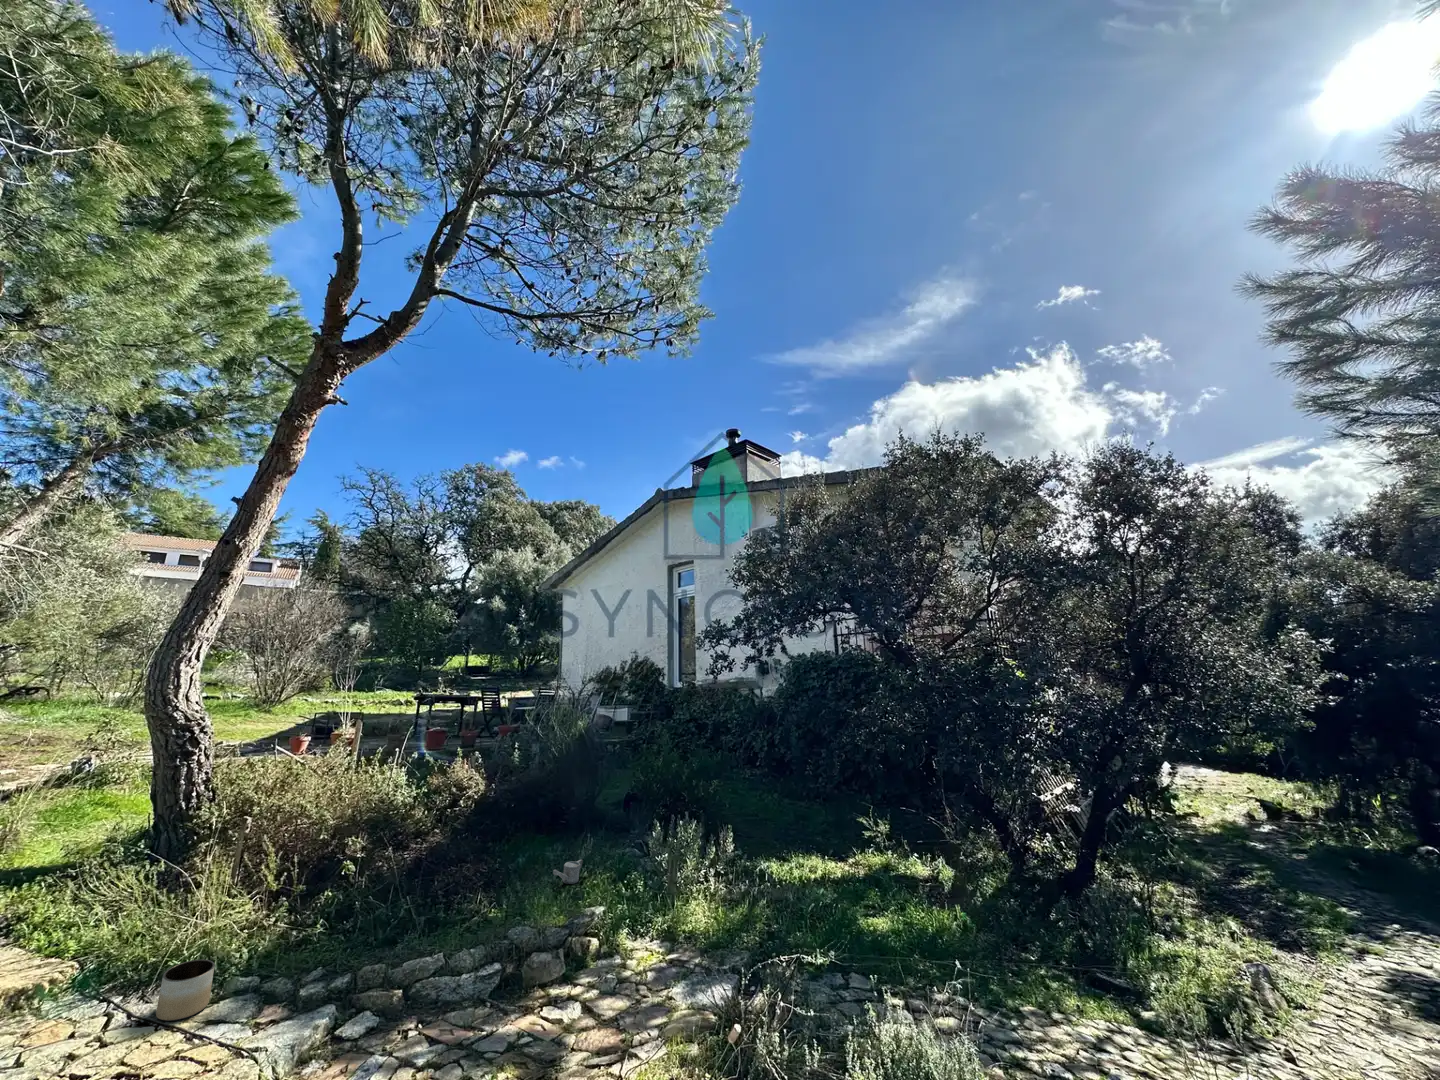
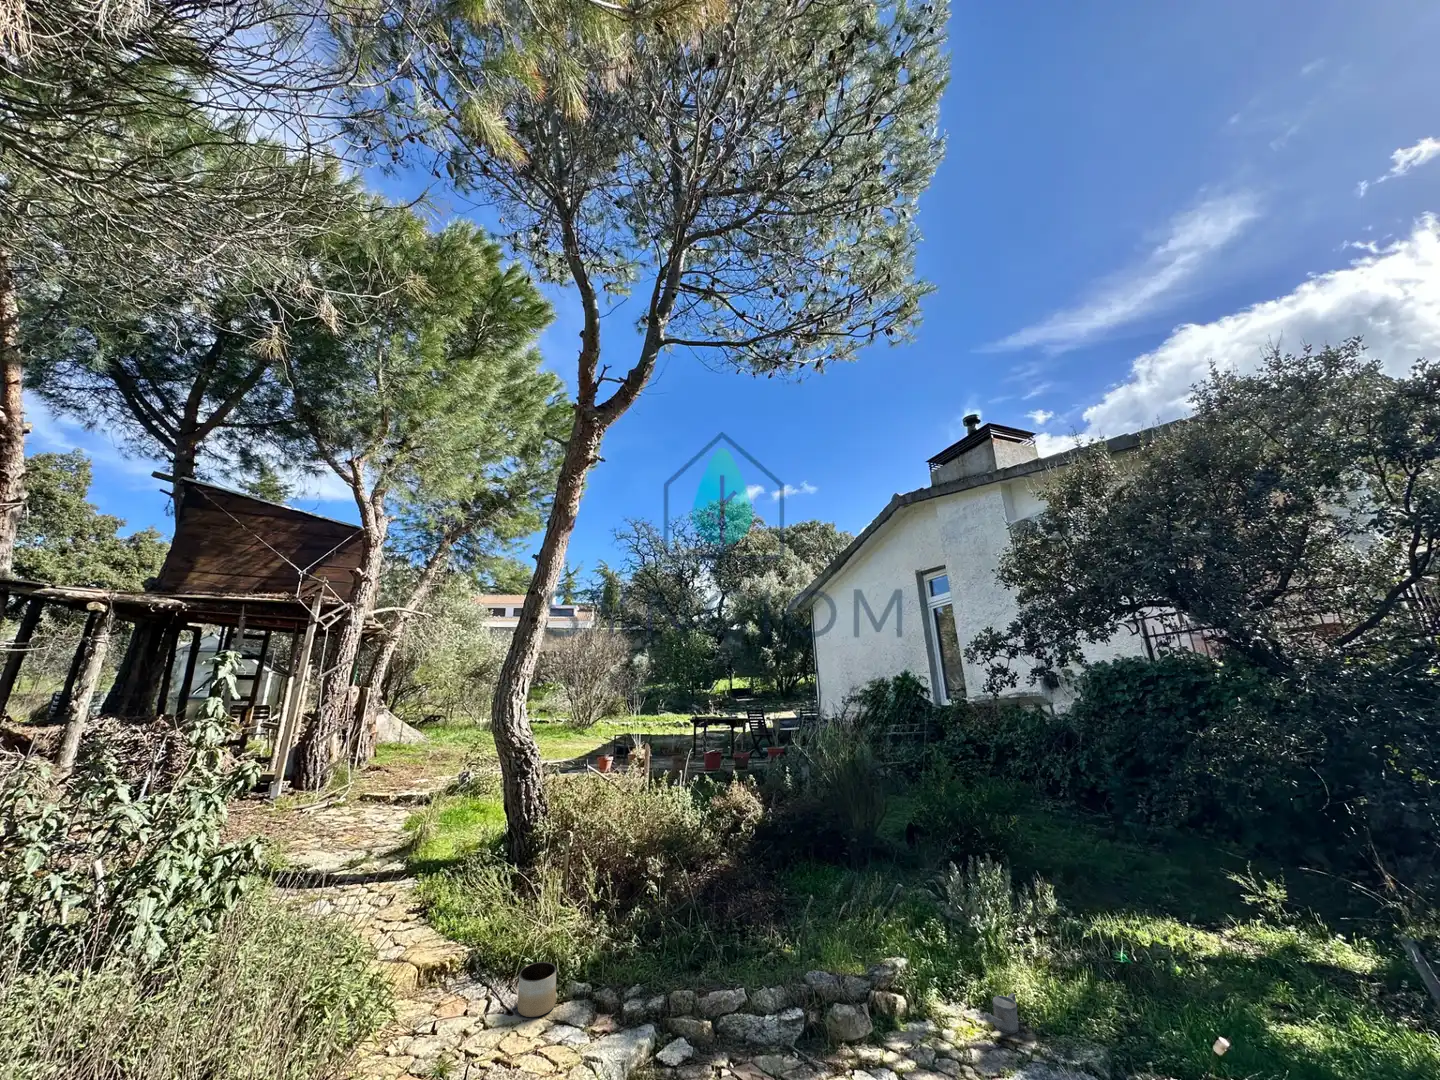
watering can: present [553,860,583,884] -> present [985,993,1019,1034]

